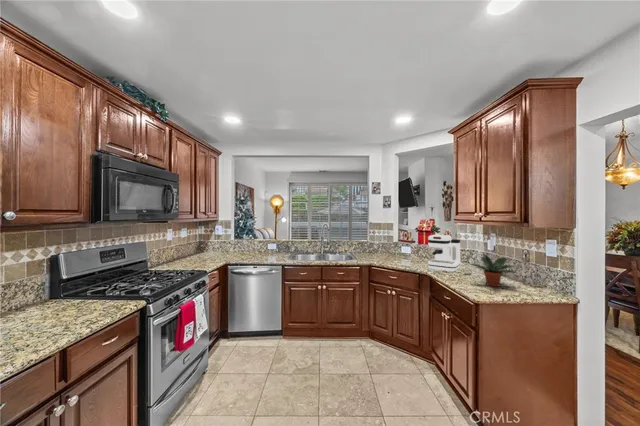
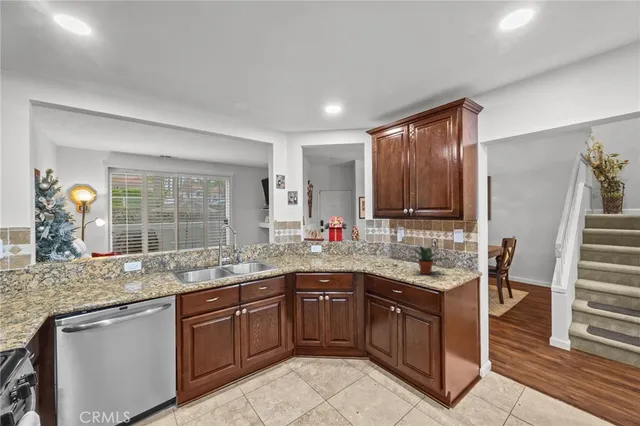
coffee maker: present [428,235,460,272] -> none [354,231,382,266]

